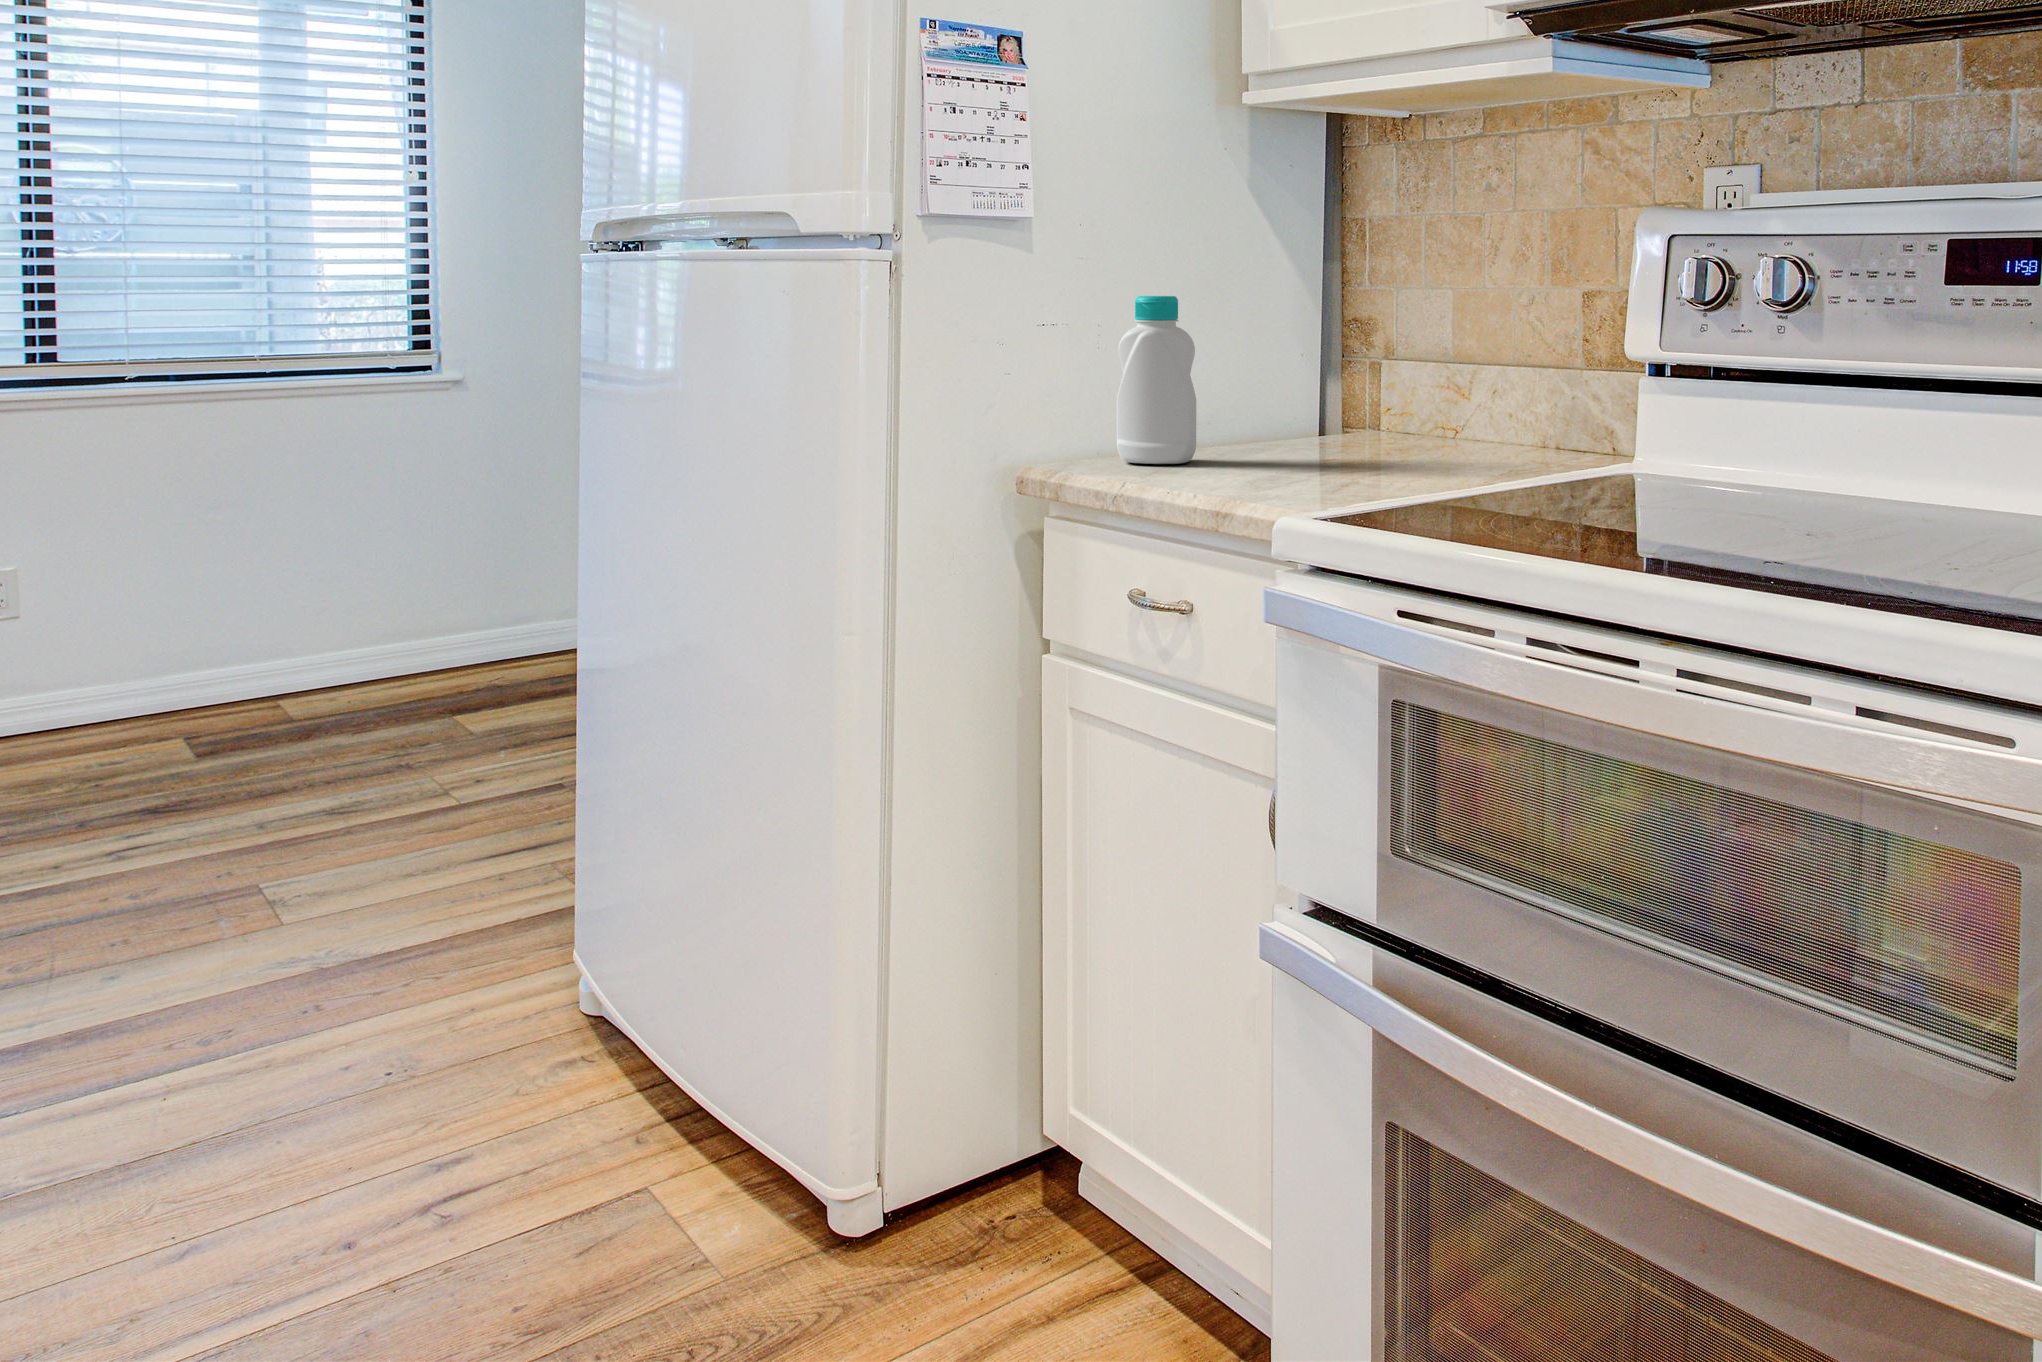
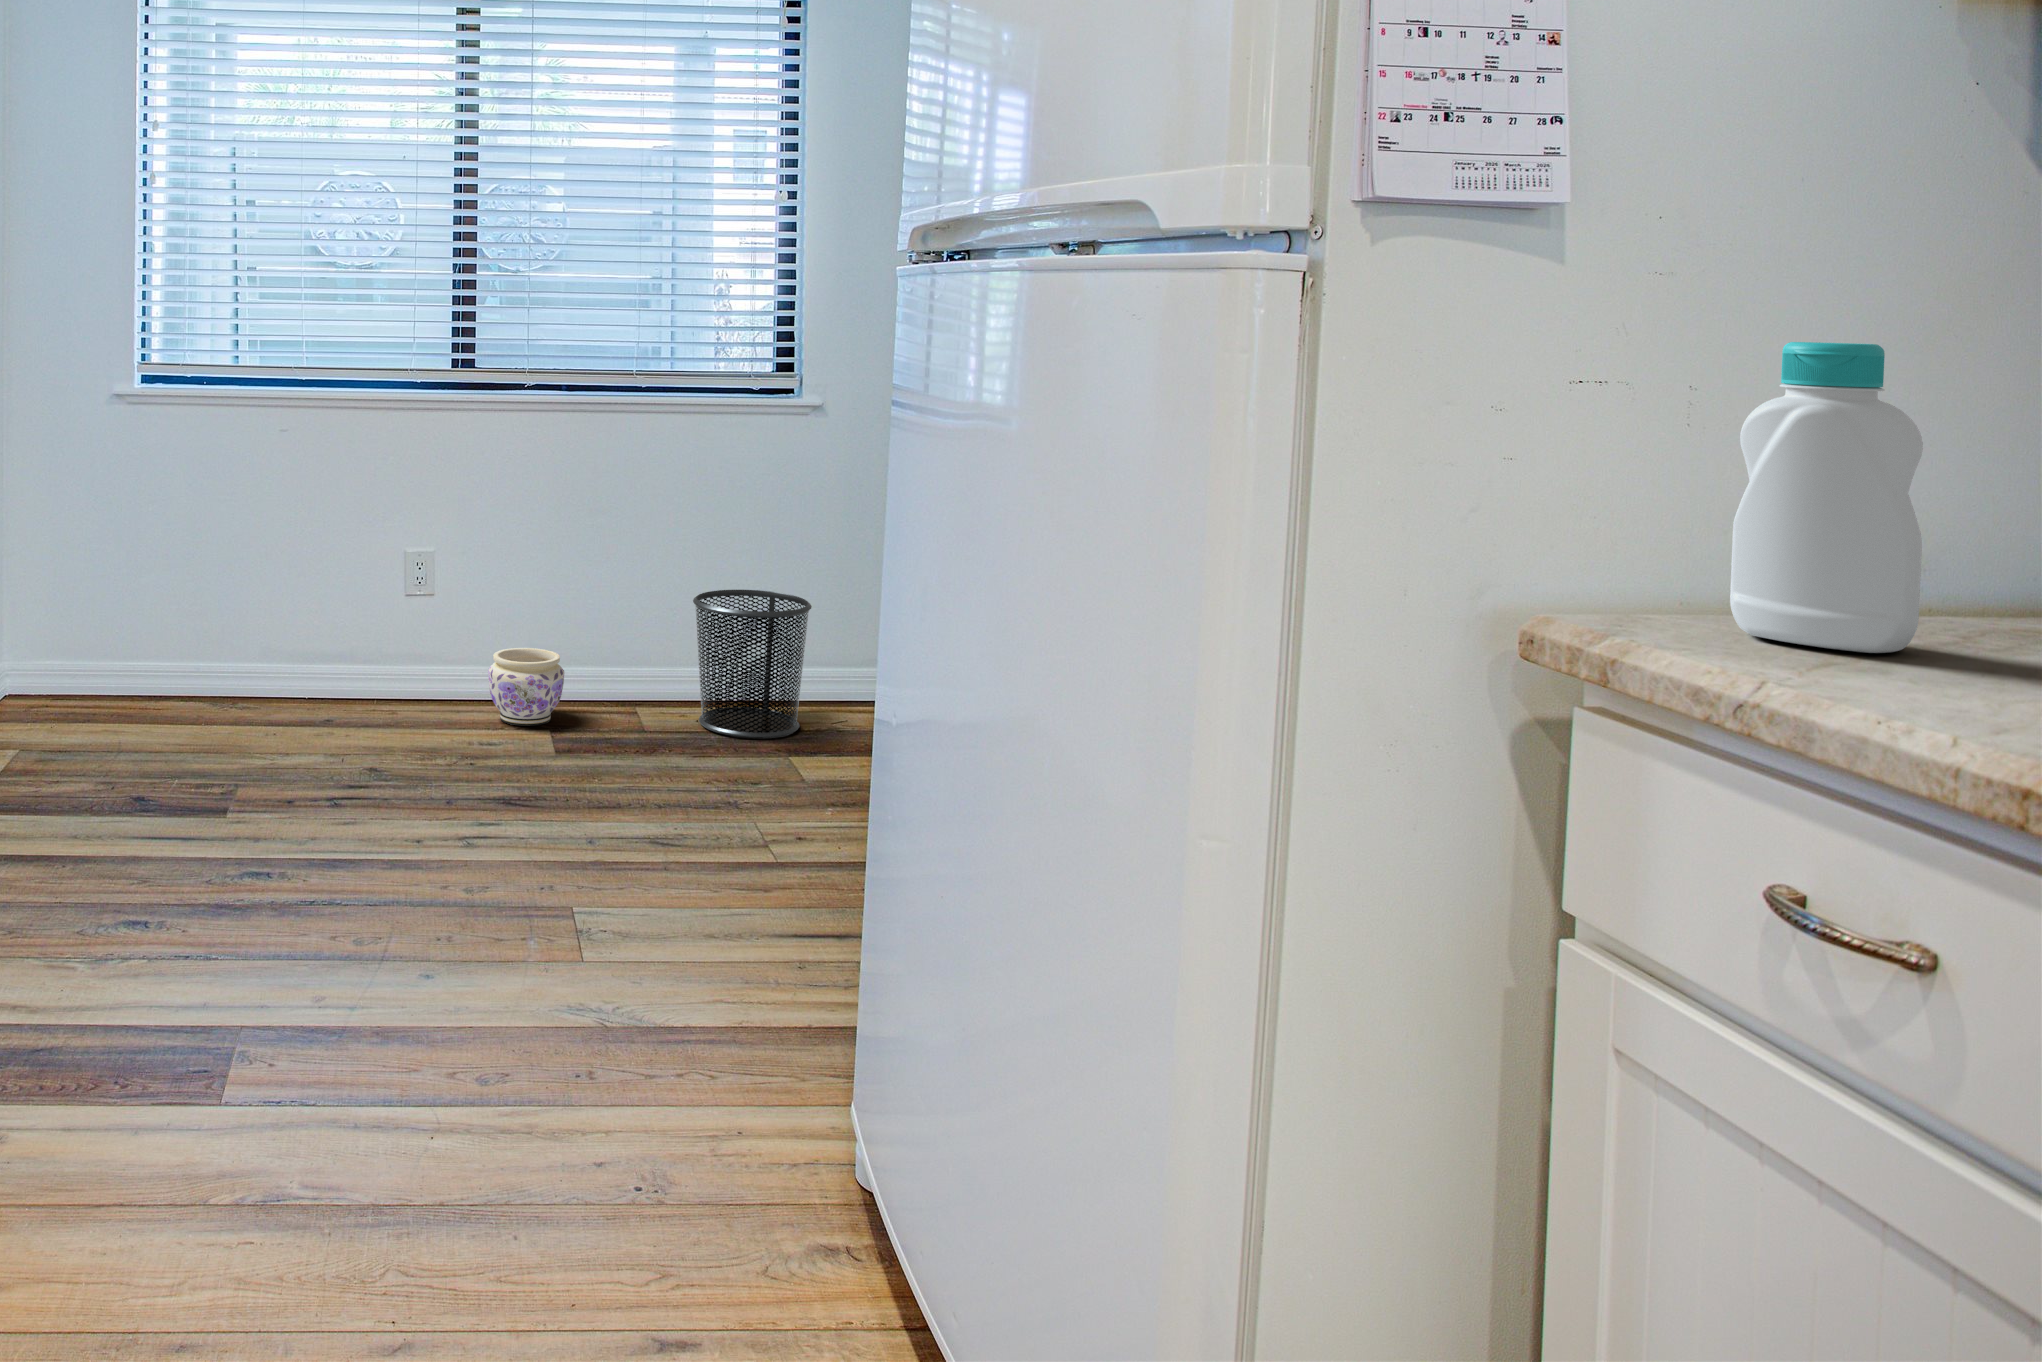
trash can: none [342,563,468,706] -> present [693,590,812,738]
planter: none [101,656,197,739] -> present [488,648,564,726]

